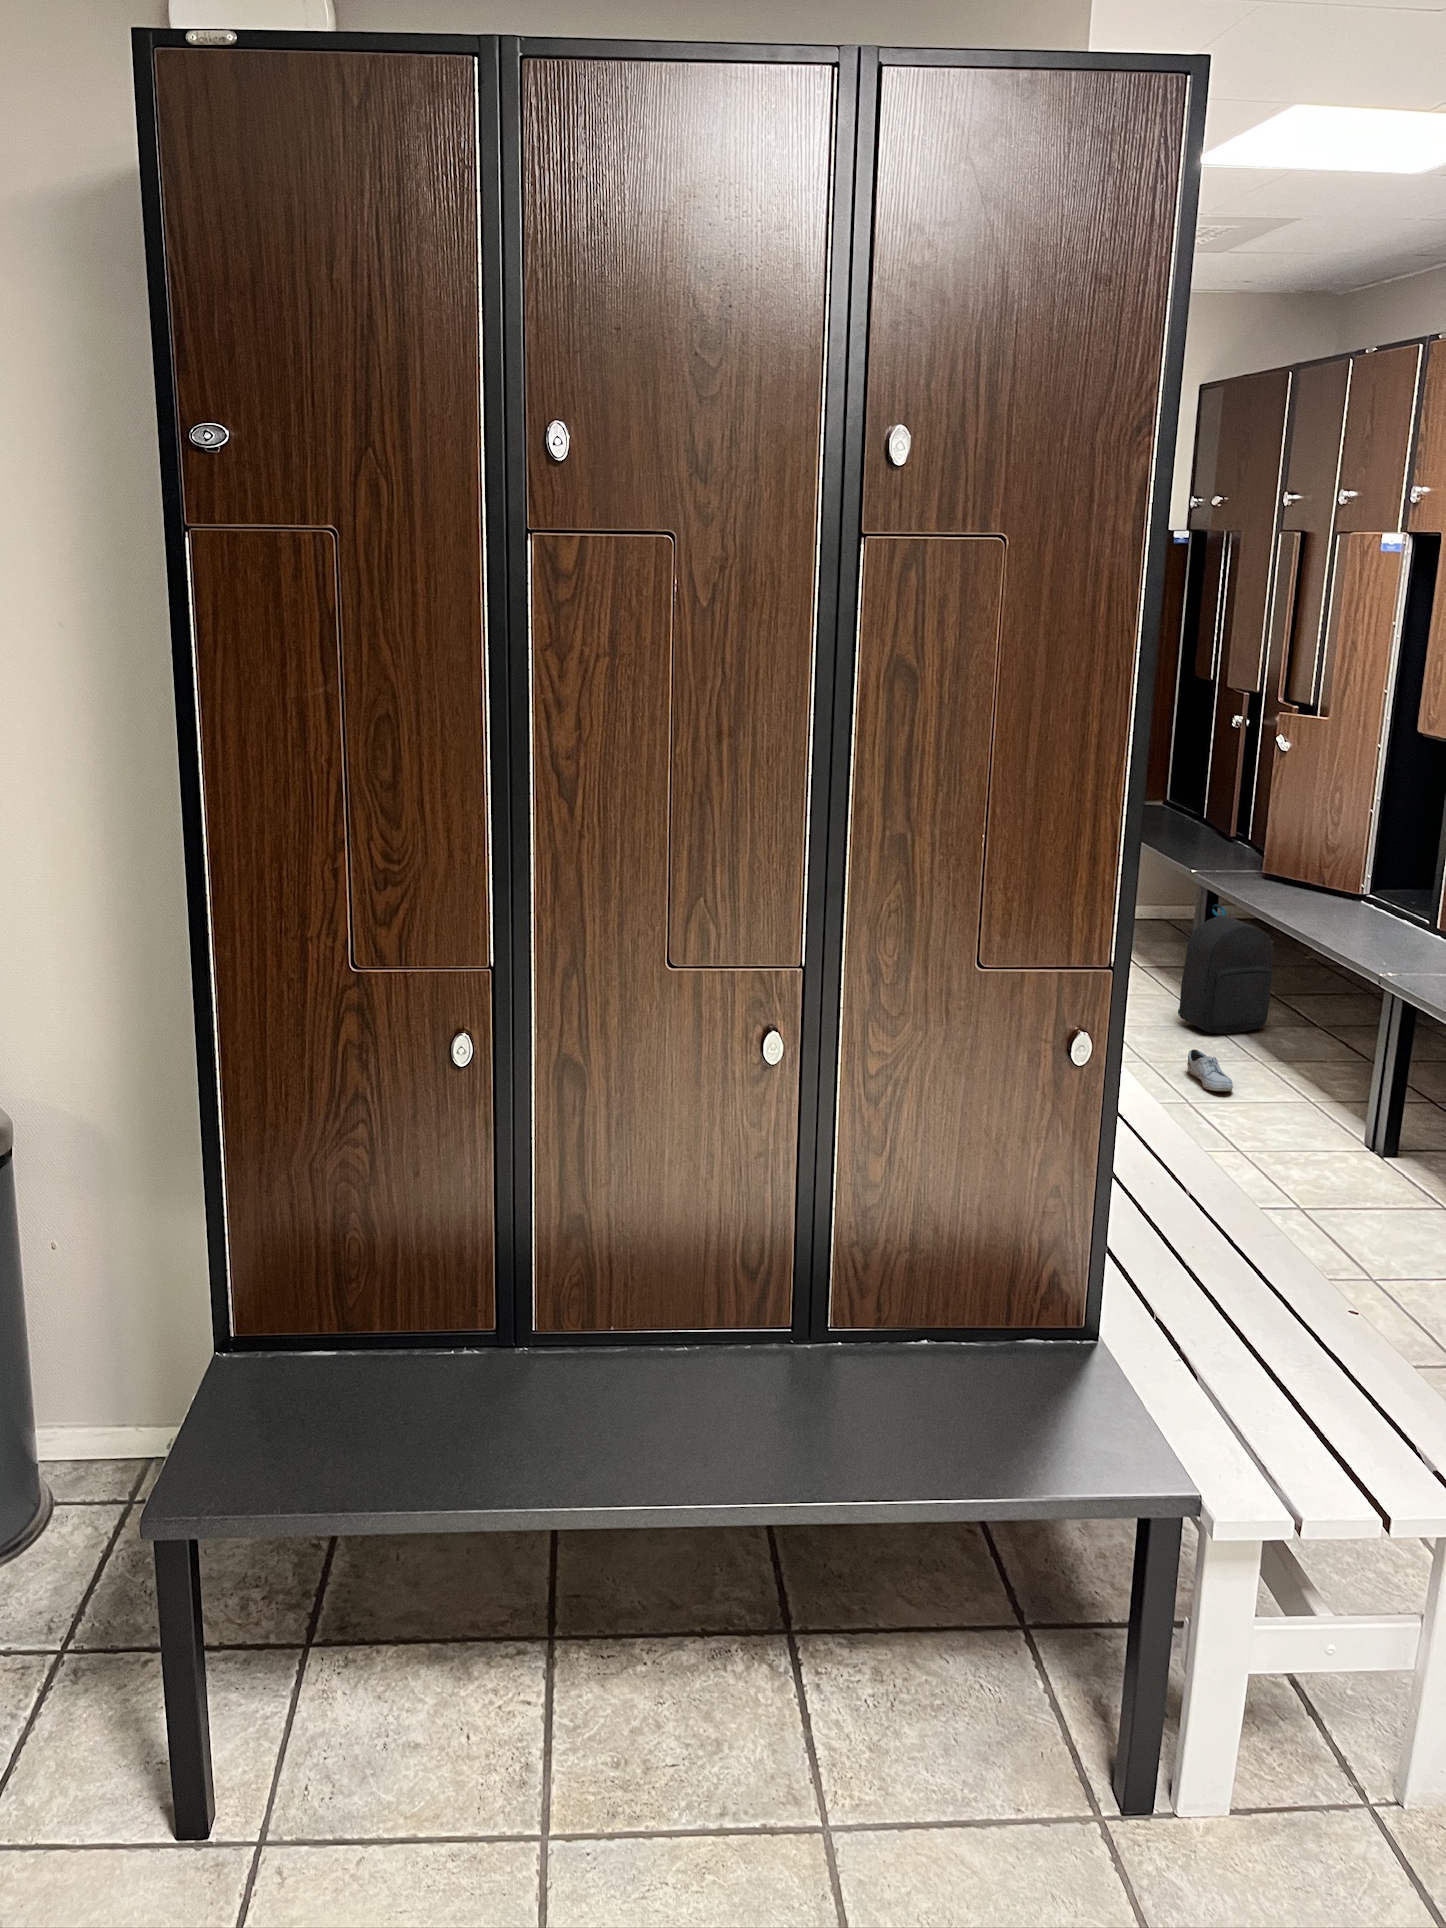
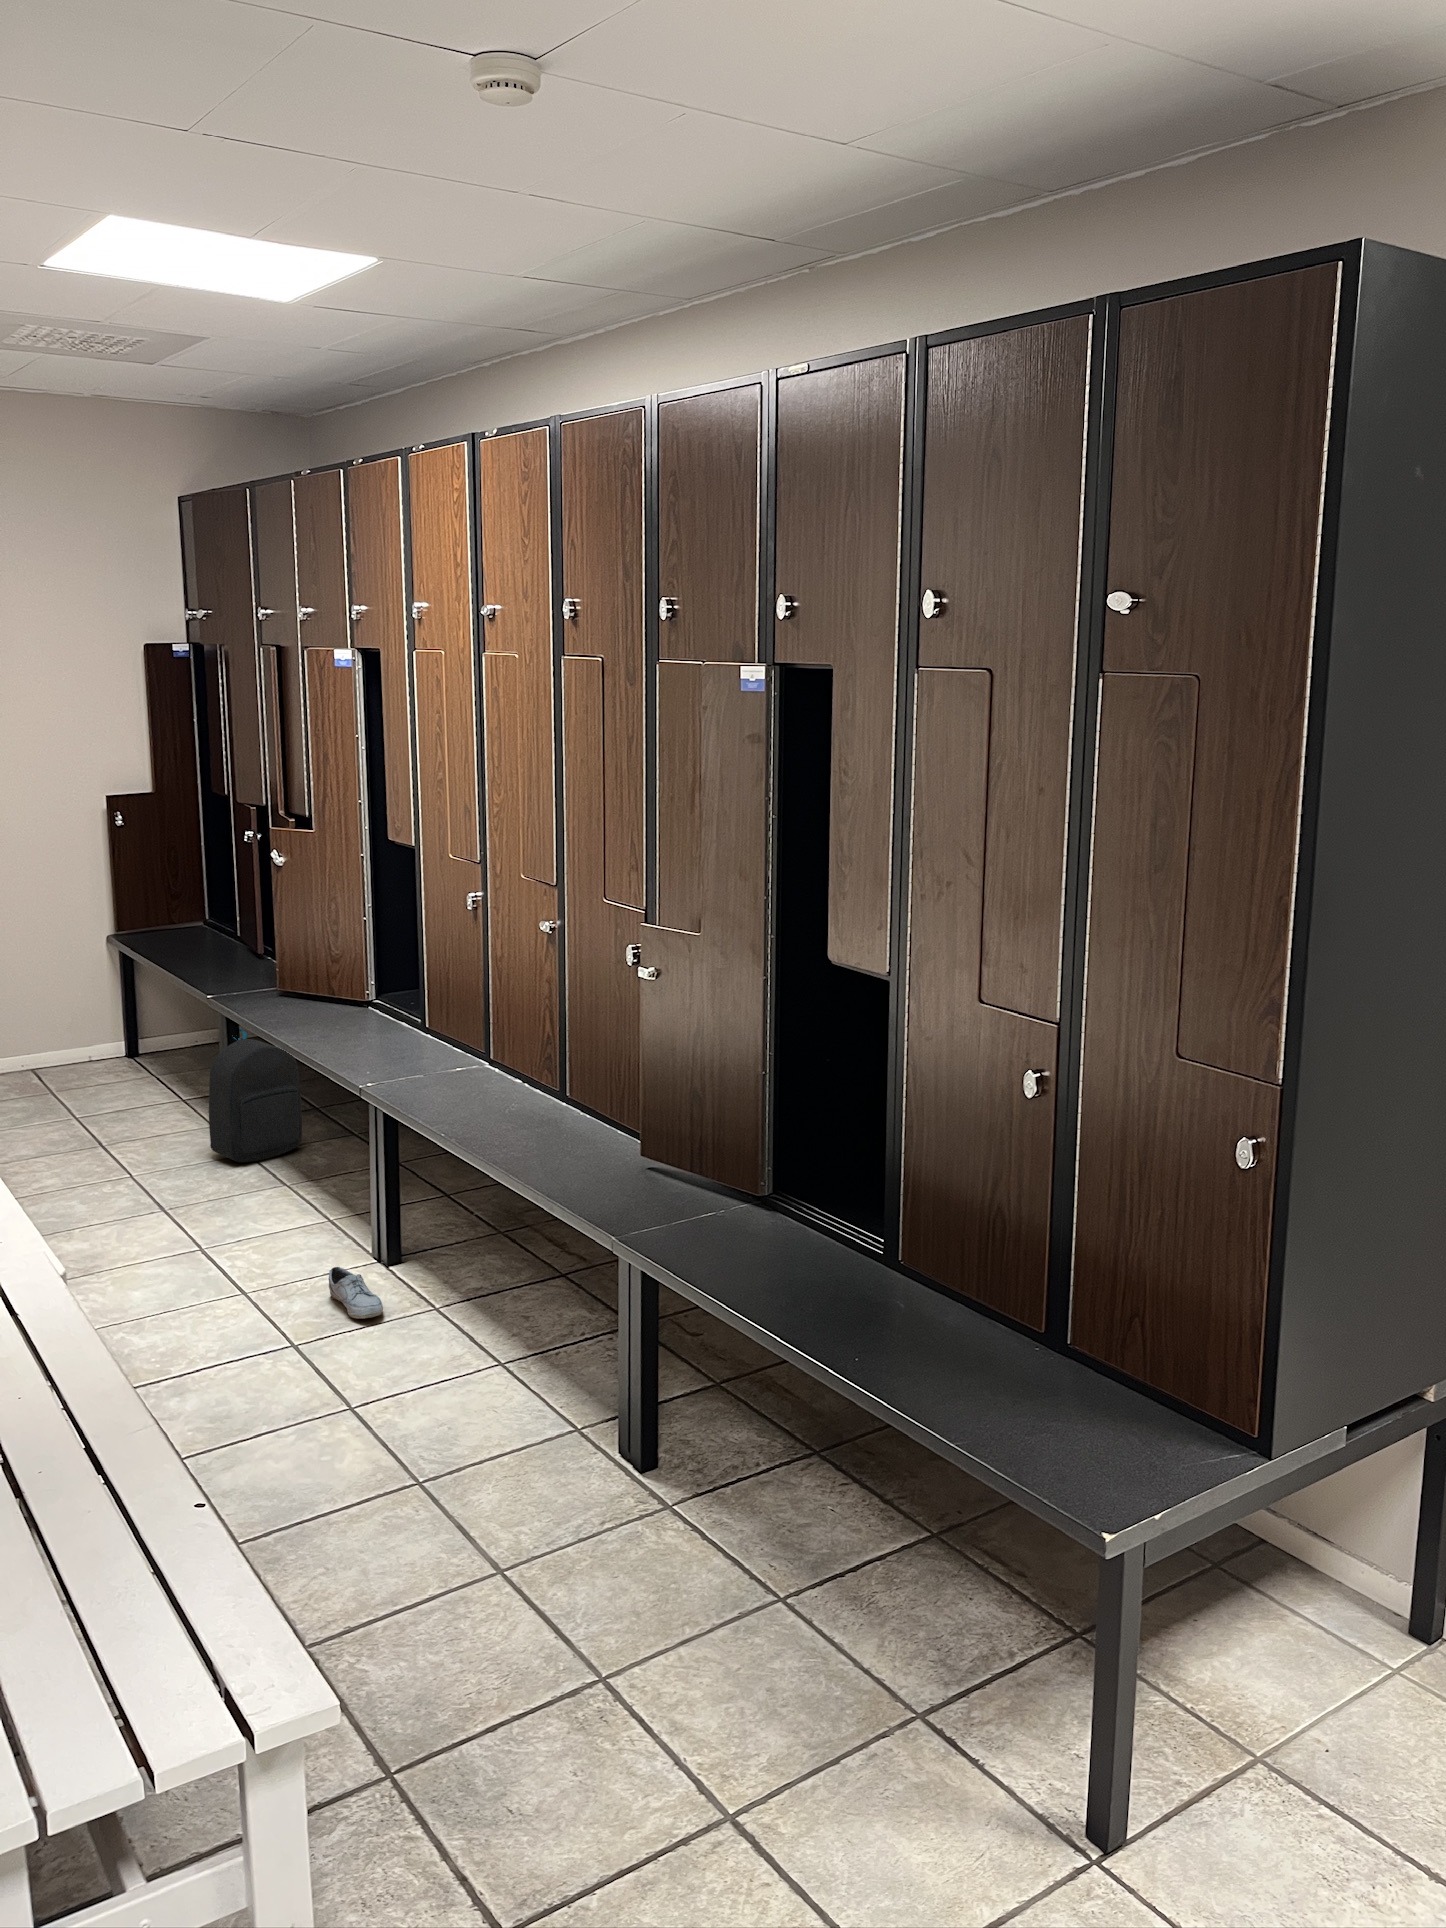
shoe: present [1187,1049,1233,1091] -> present [329,1267,383,1319]

